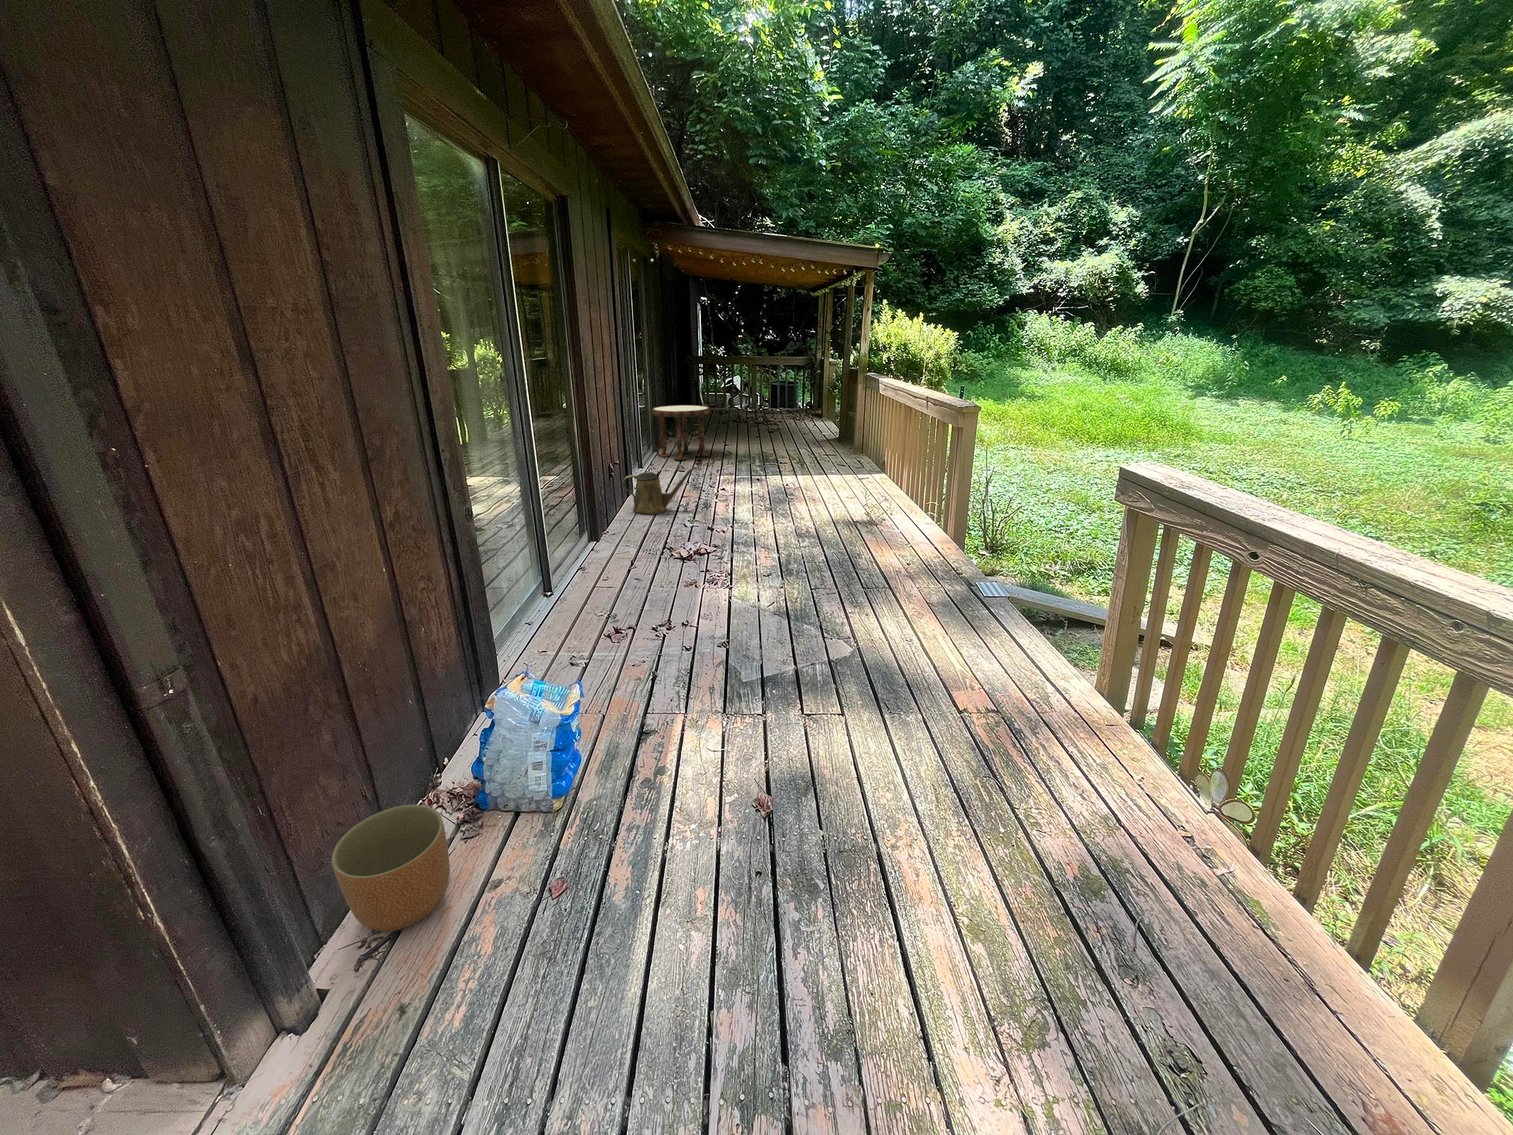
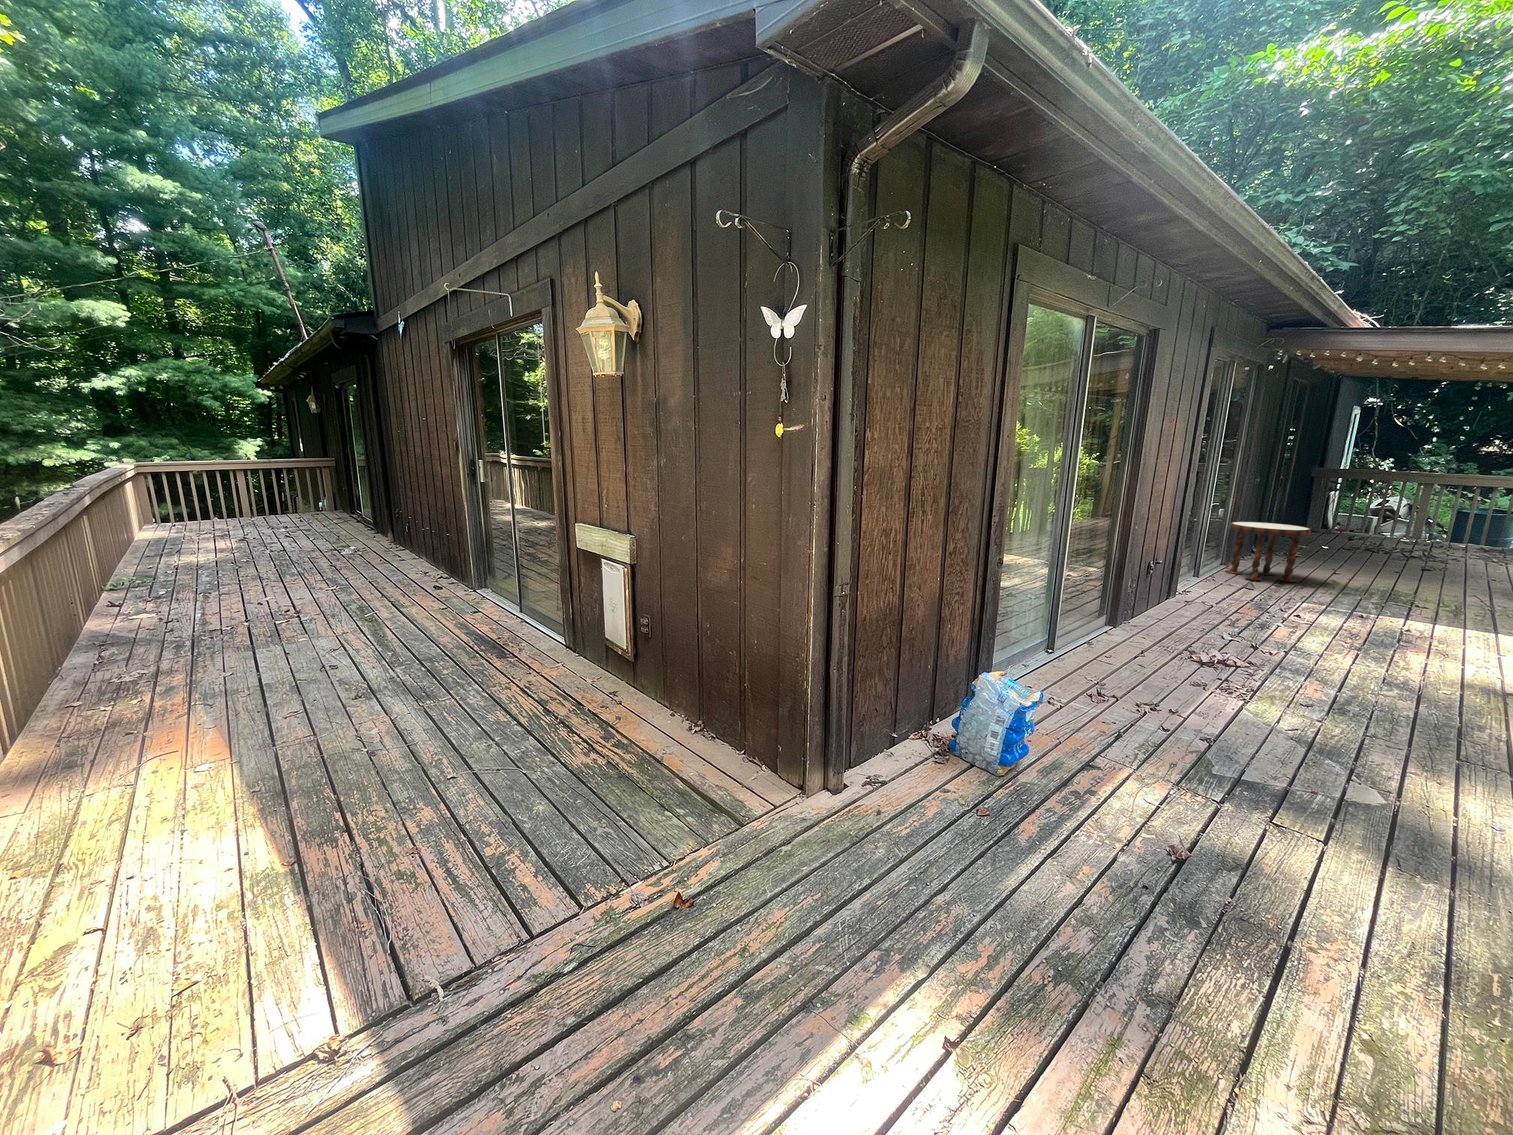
watering can: present [623,468,695,514] -> none [1162,578,1255,621]
planter: present [332,805,450,931] -> none [869,713,928,782]

